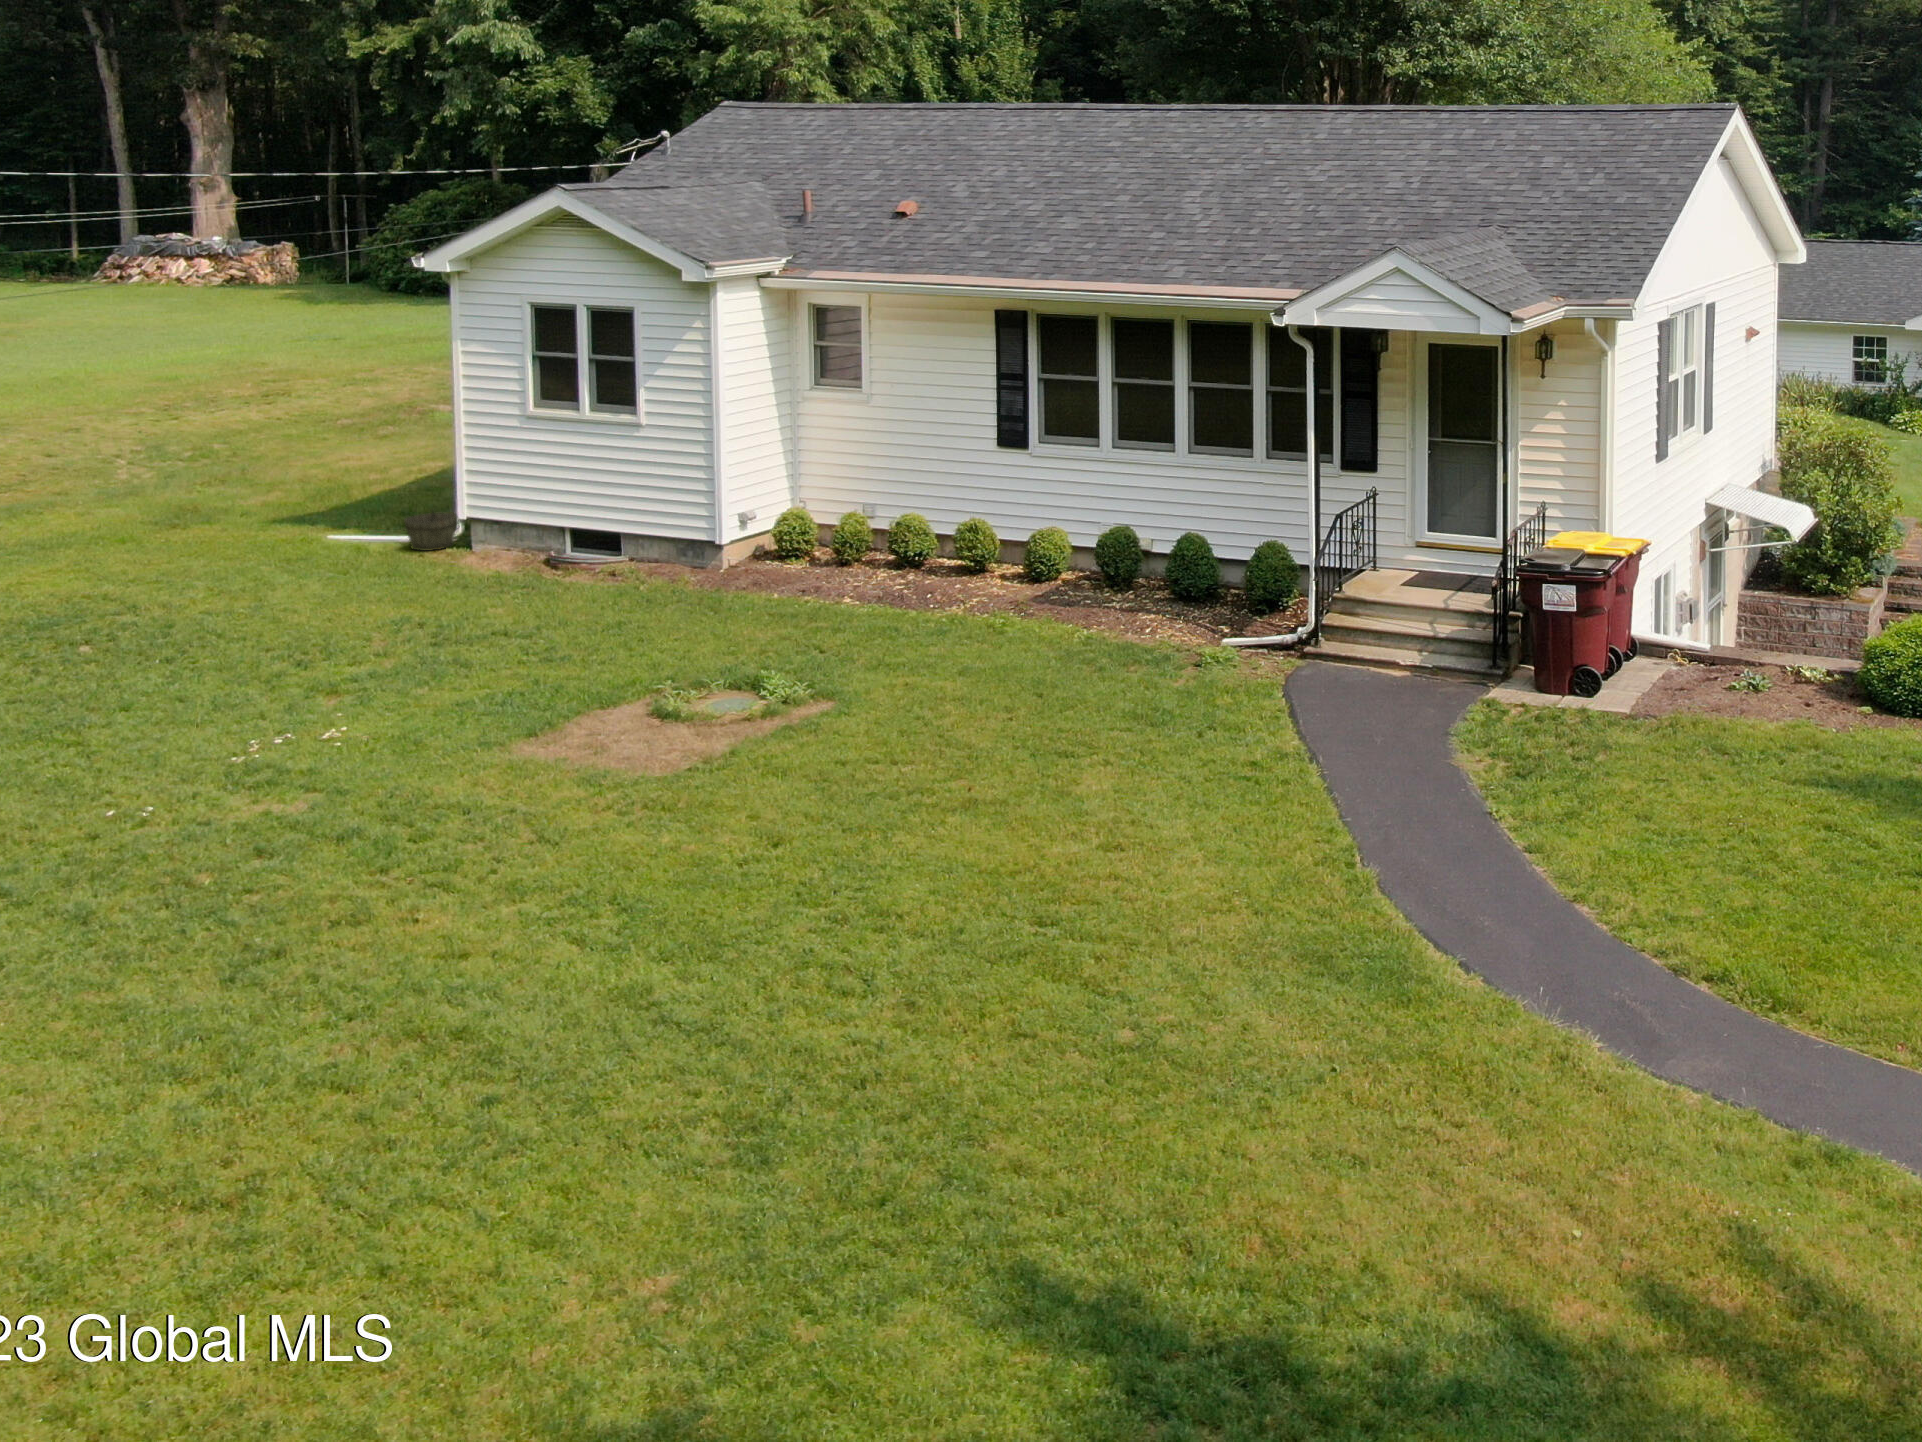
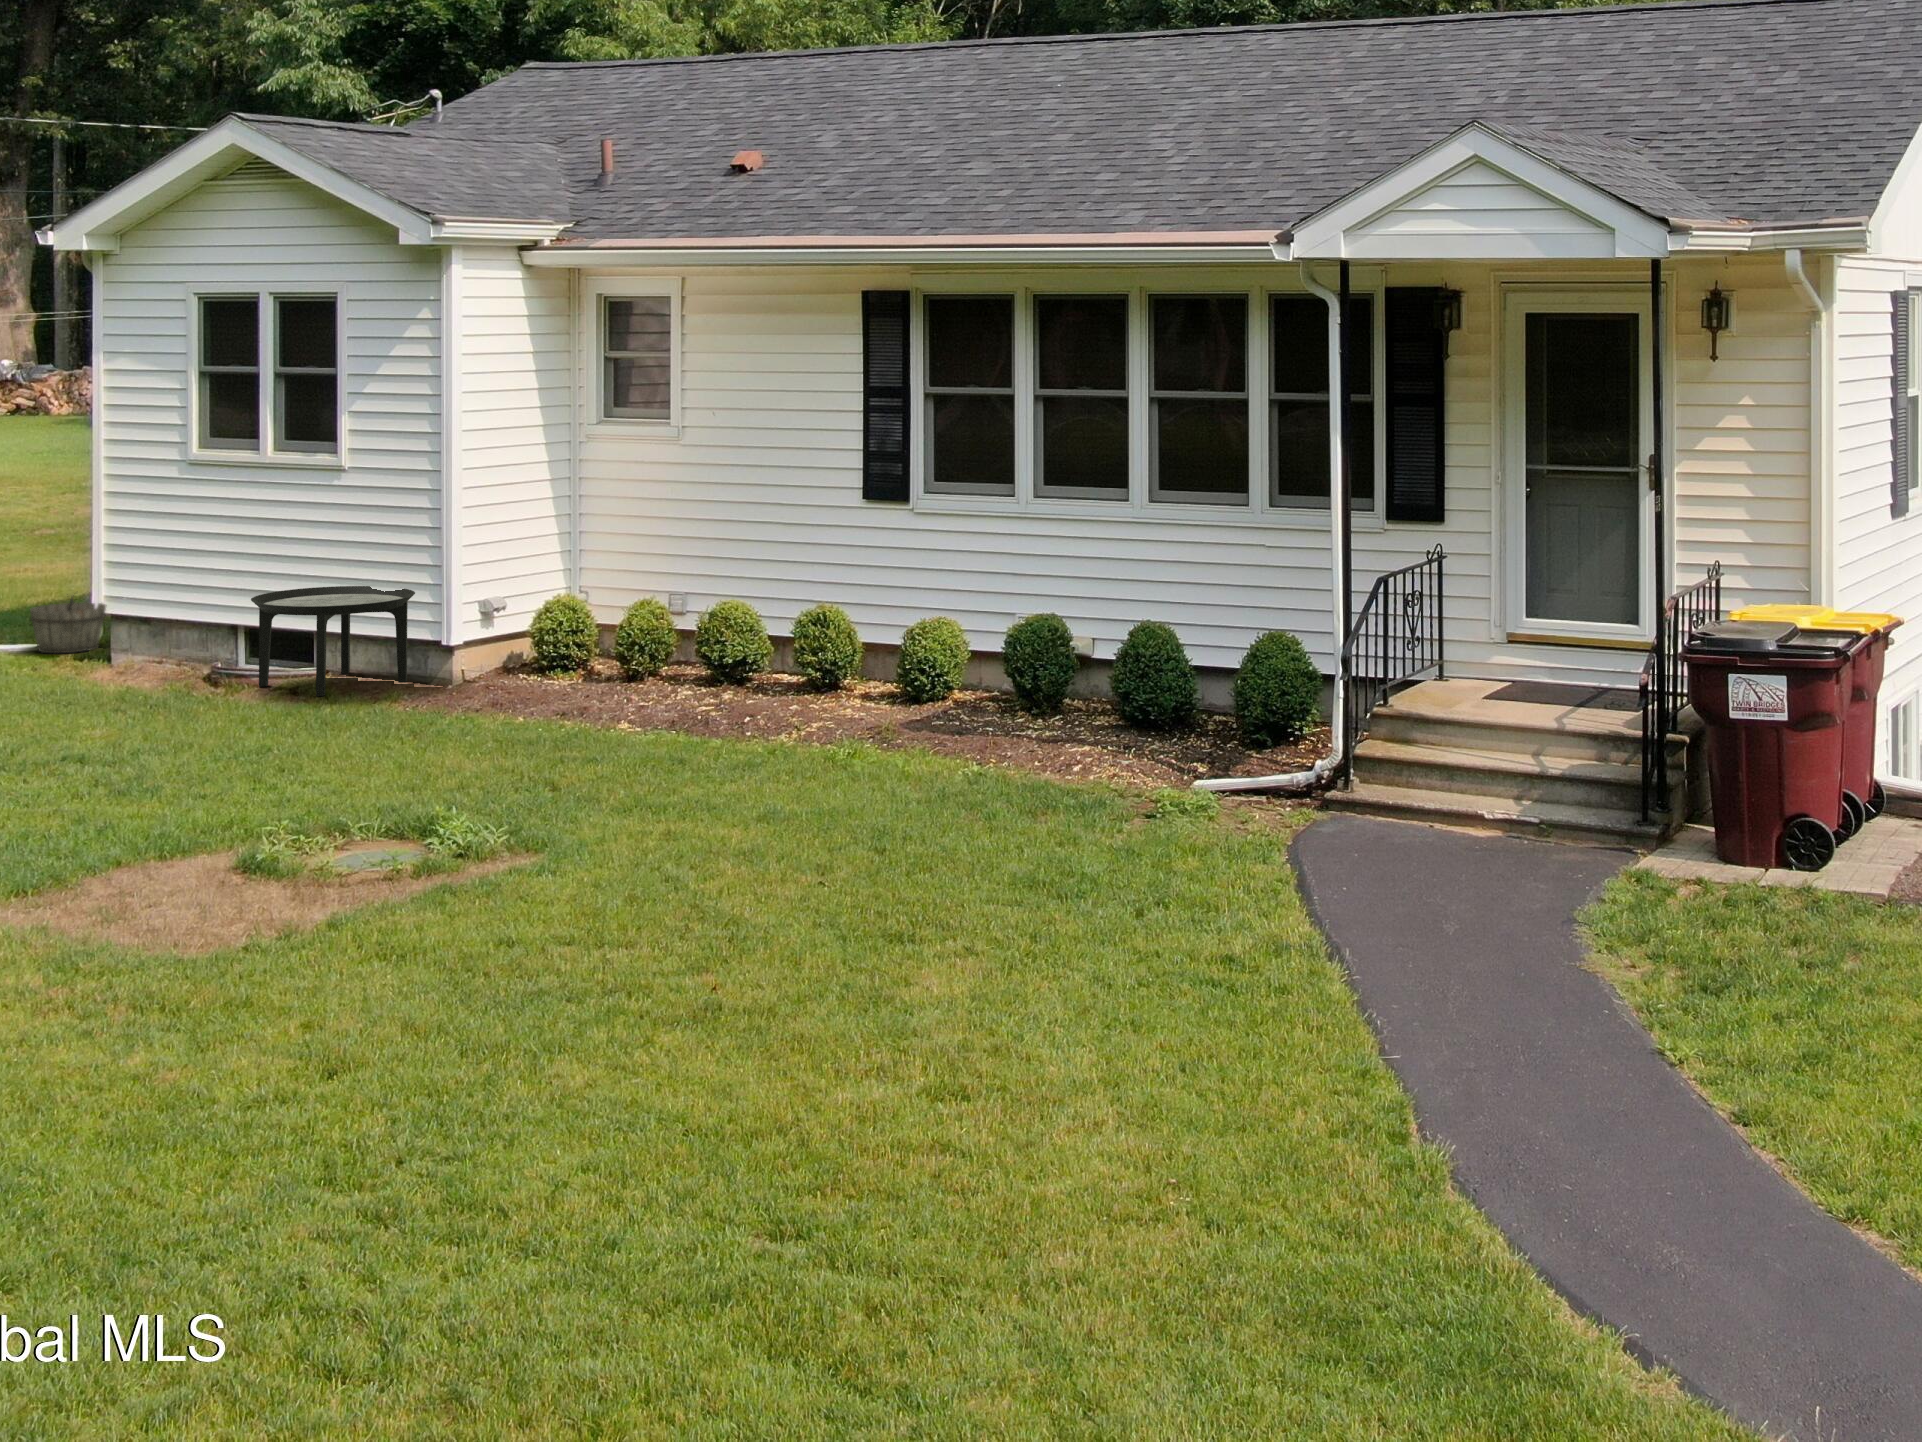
round table: none [581,506,692,587] -> present [251,586,415,696]

